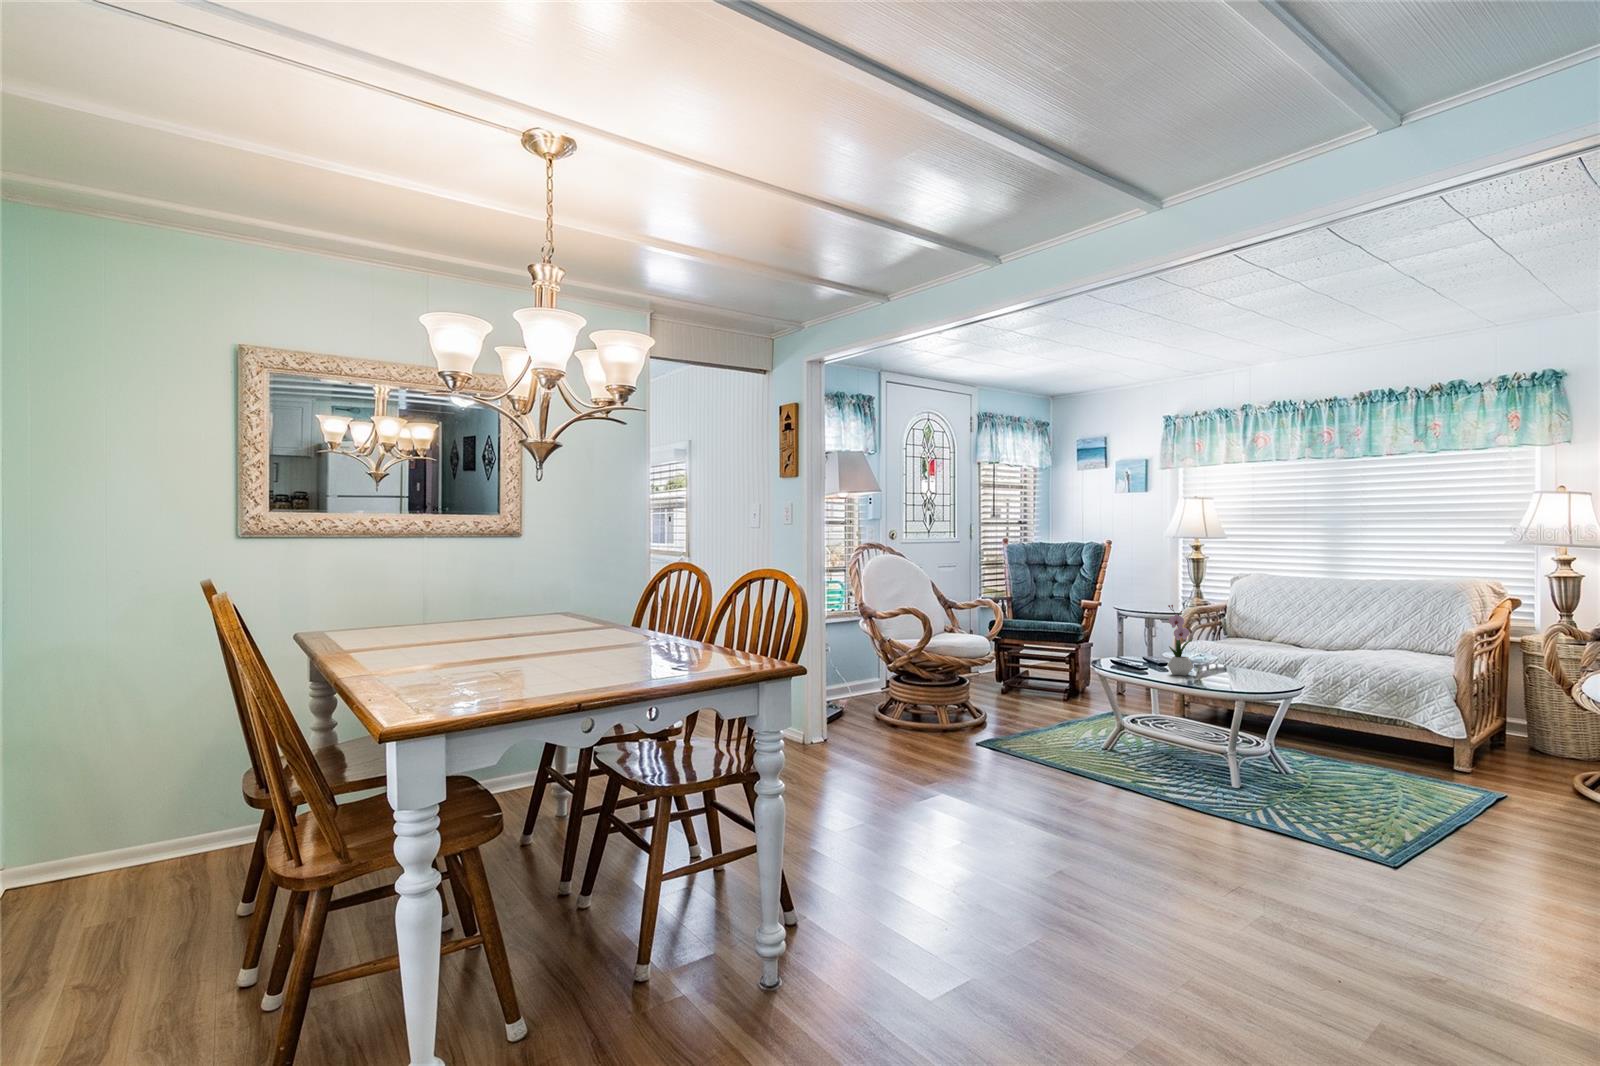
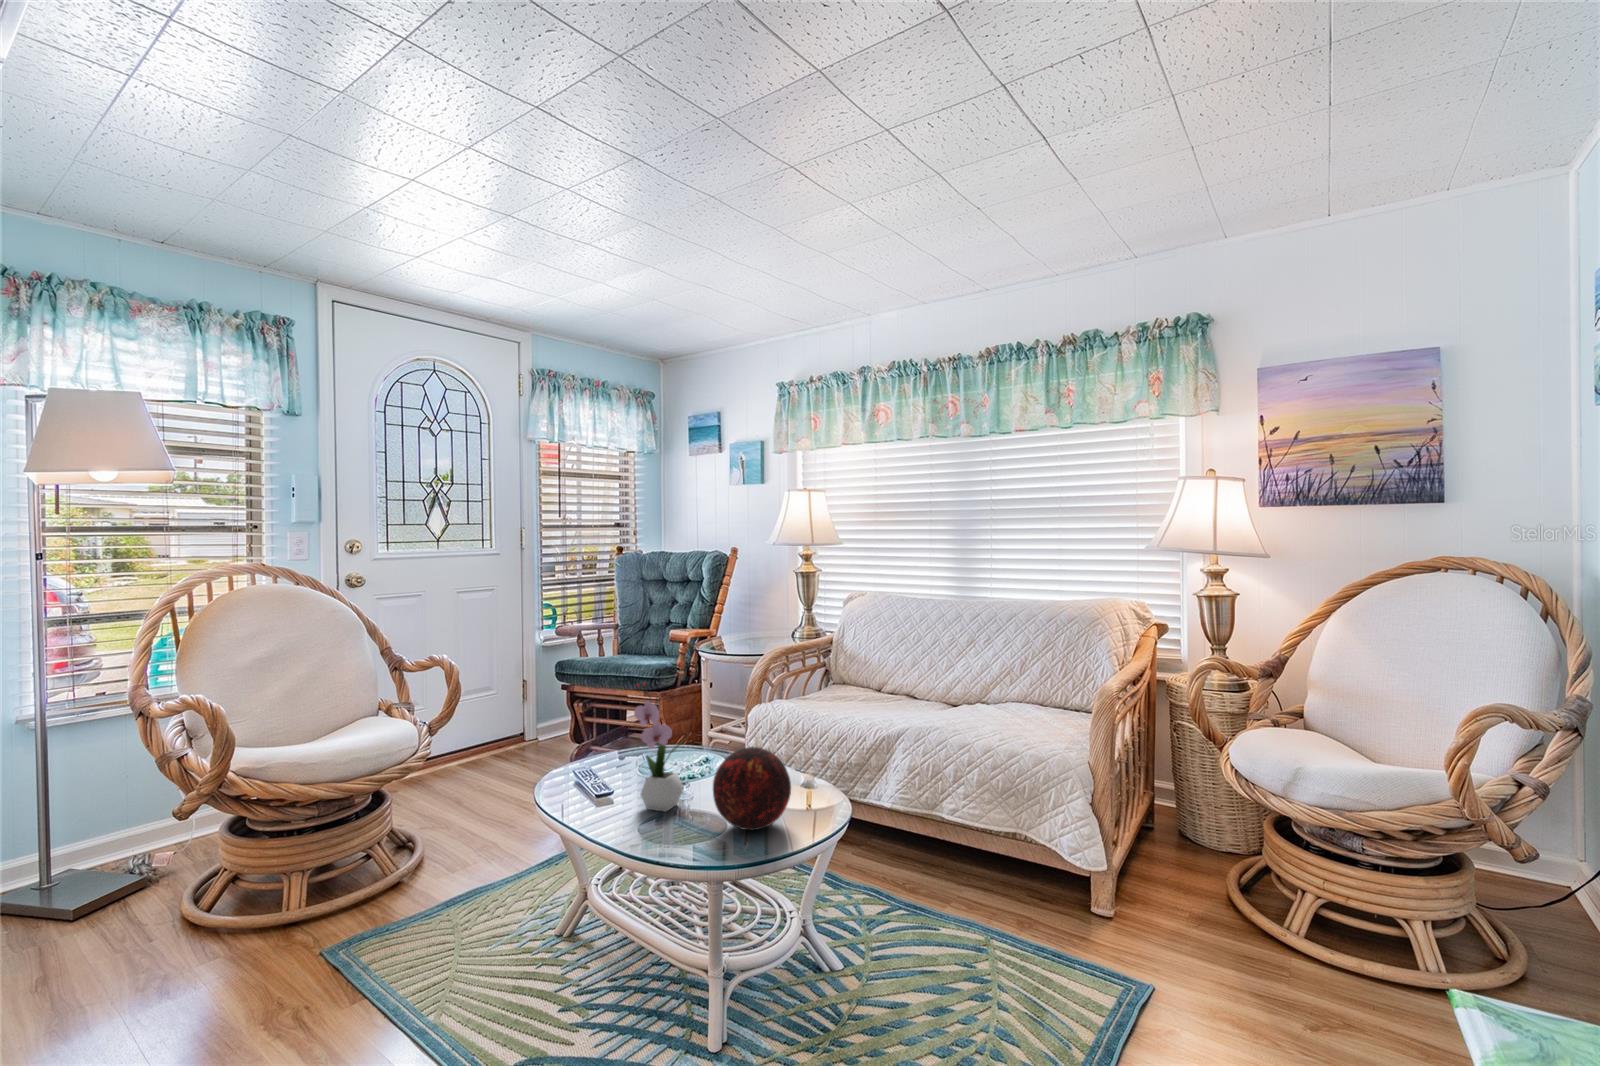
decorative orb: none [1223,639,1271,682] -> present [713,747,791,830]

